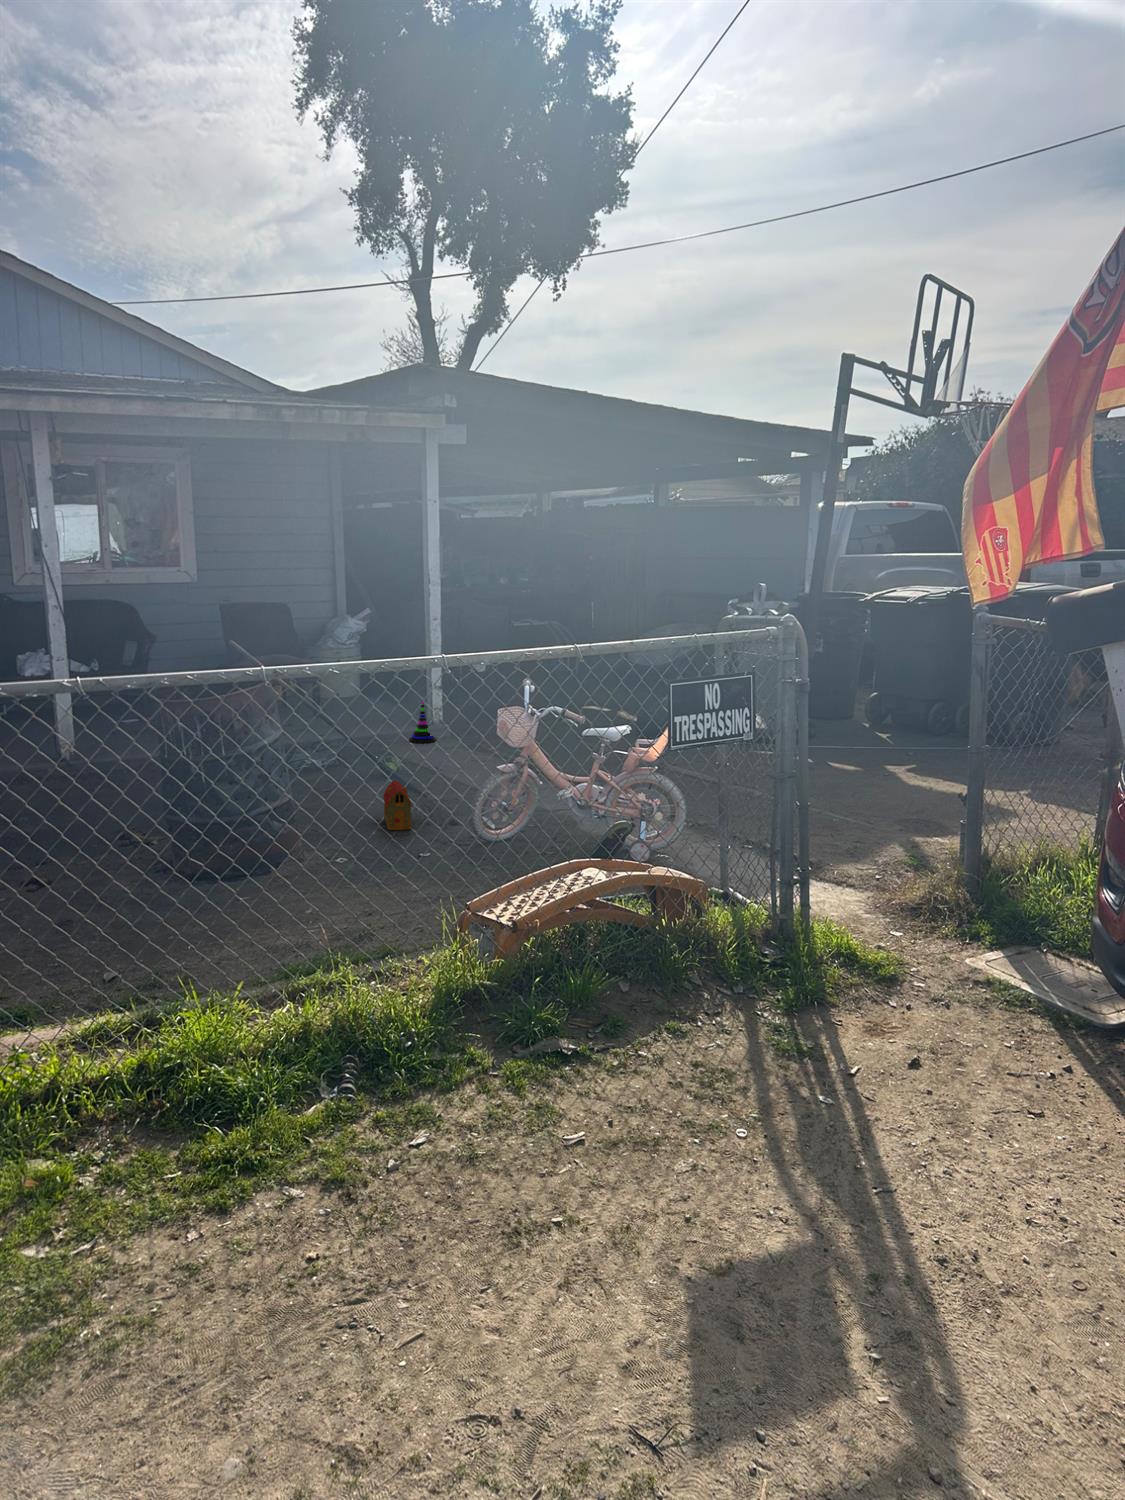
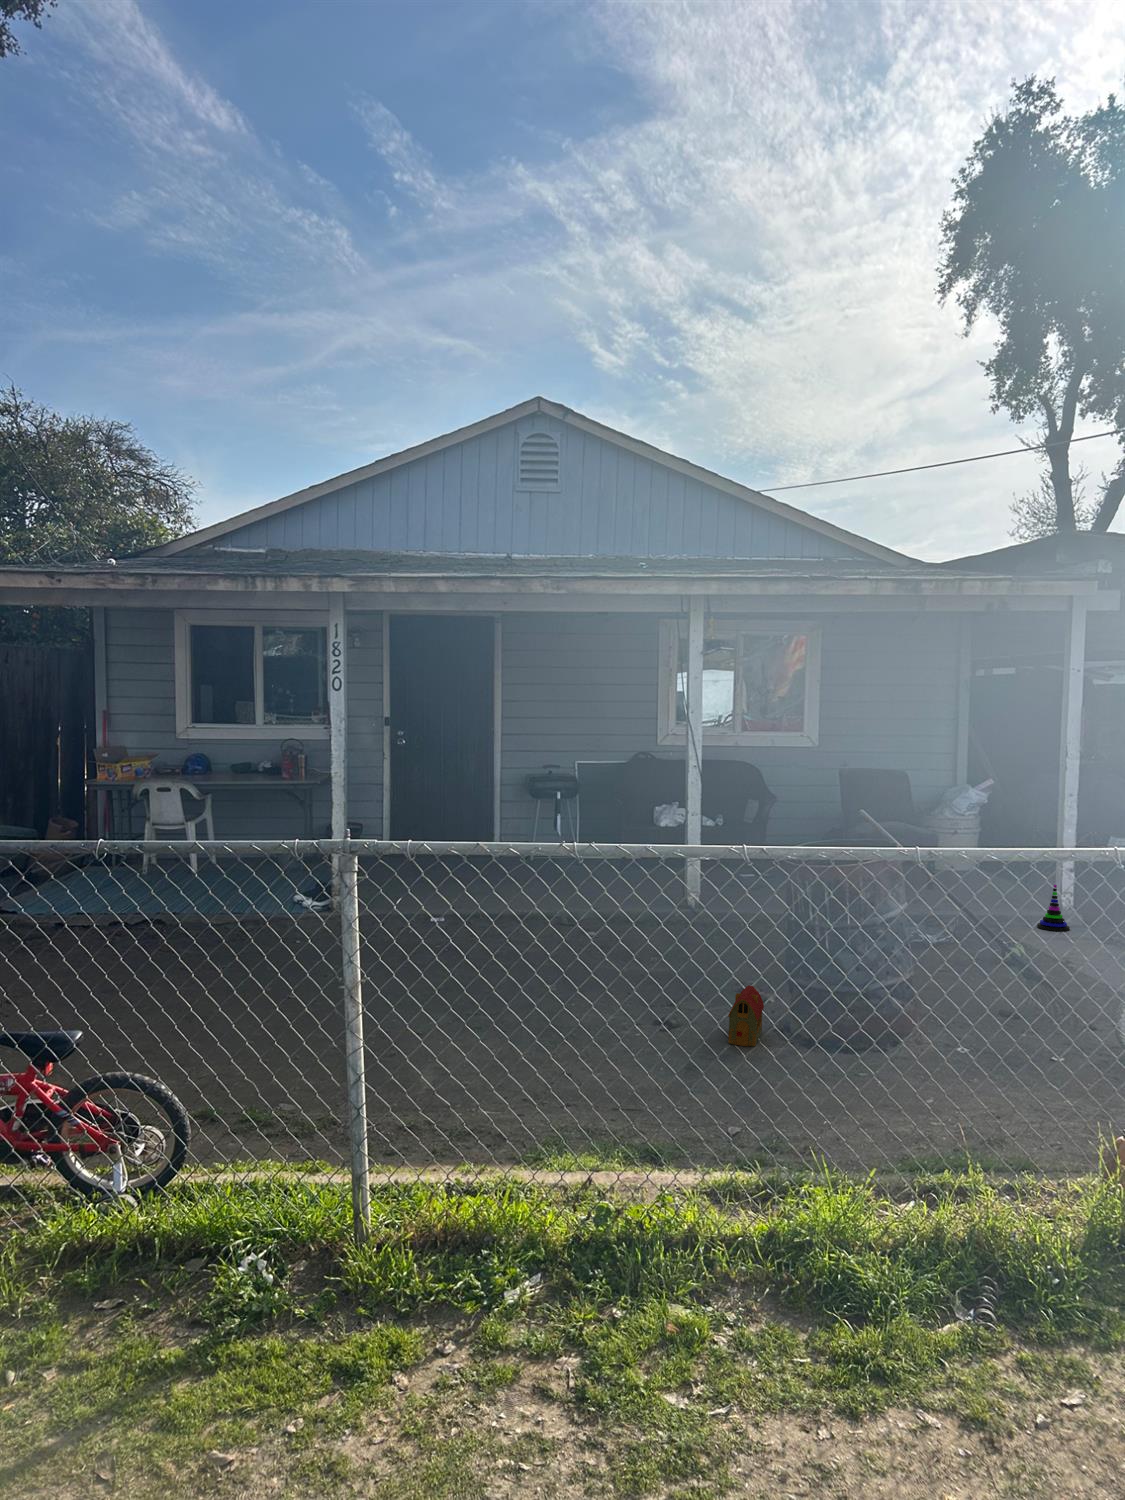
toy house: present [383,781,412,830] -> present [728,986,764,1046]

